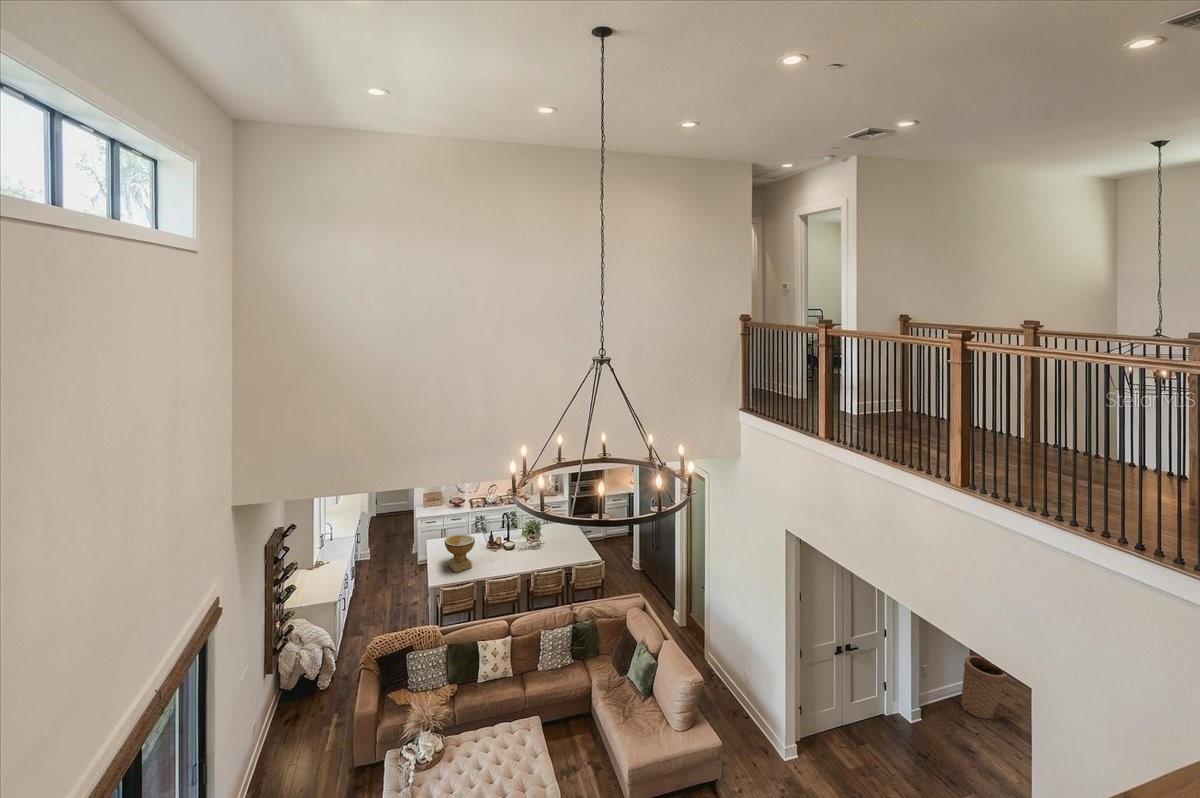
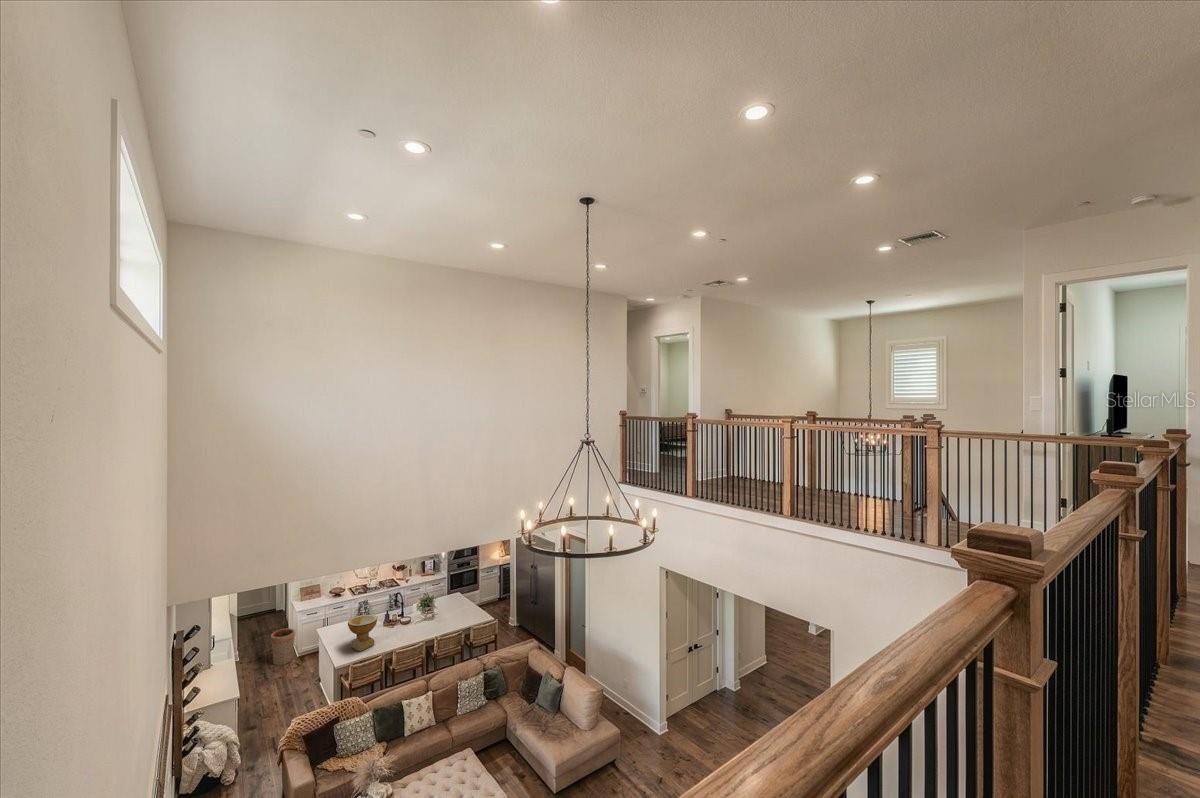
basket: present [961,656,1007,719] -> present [271,628,295,665]

